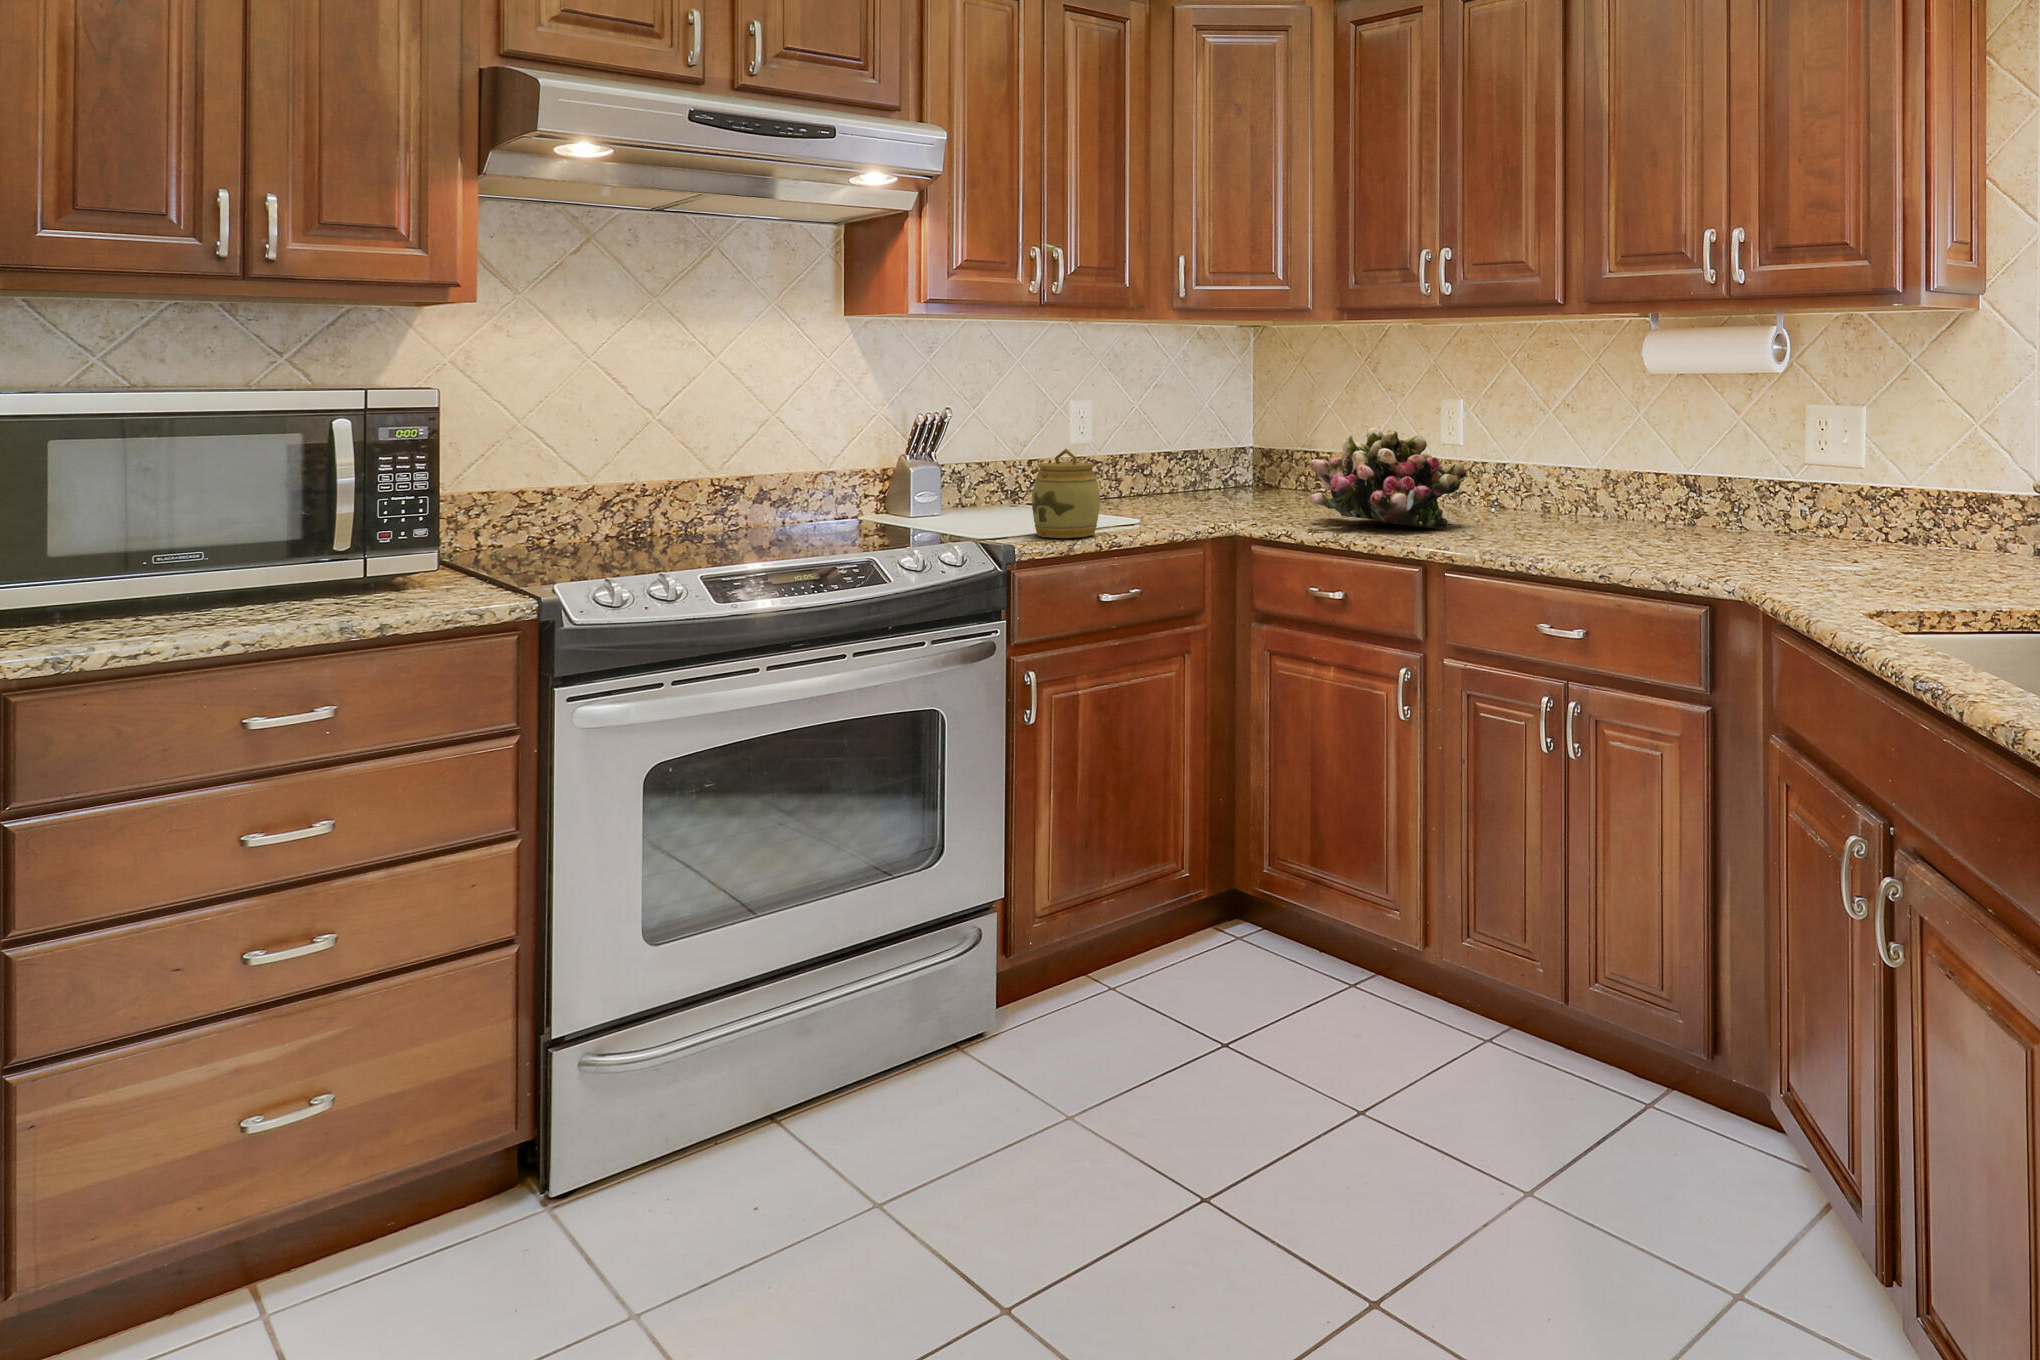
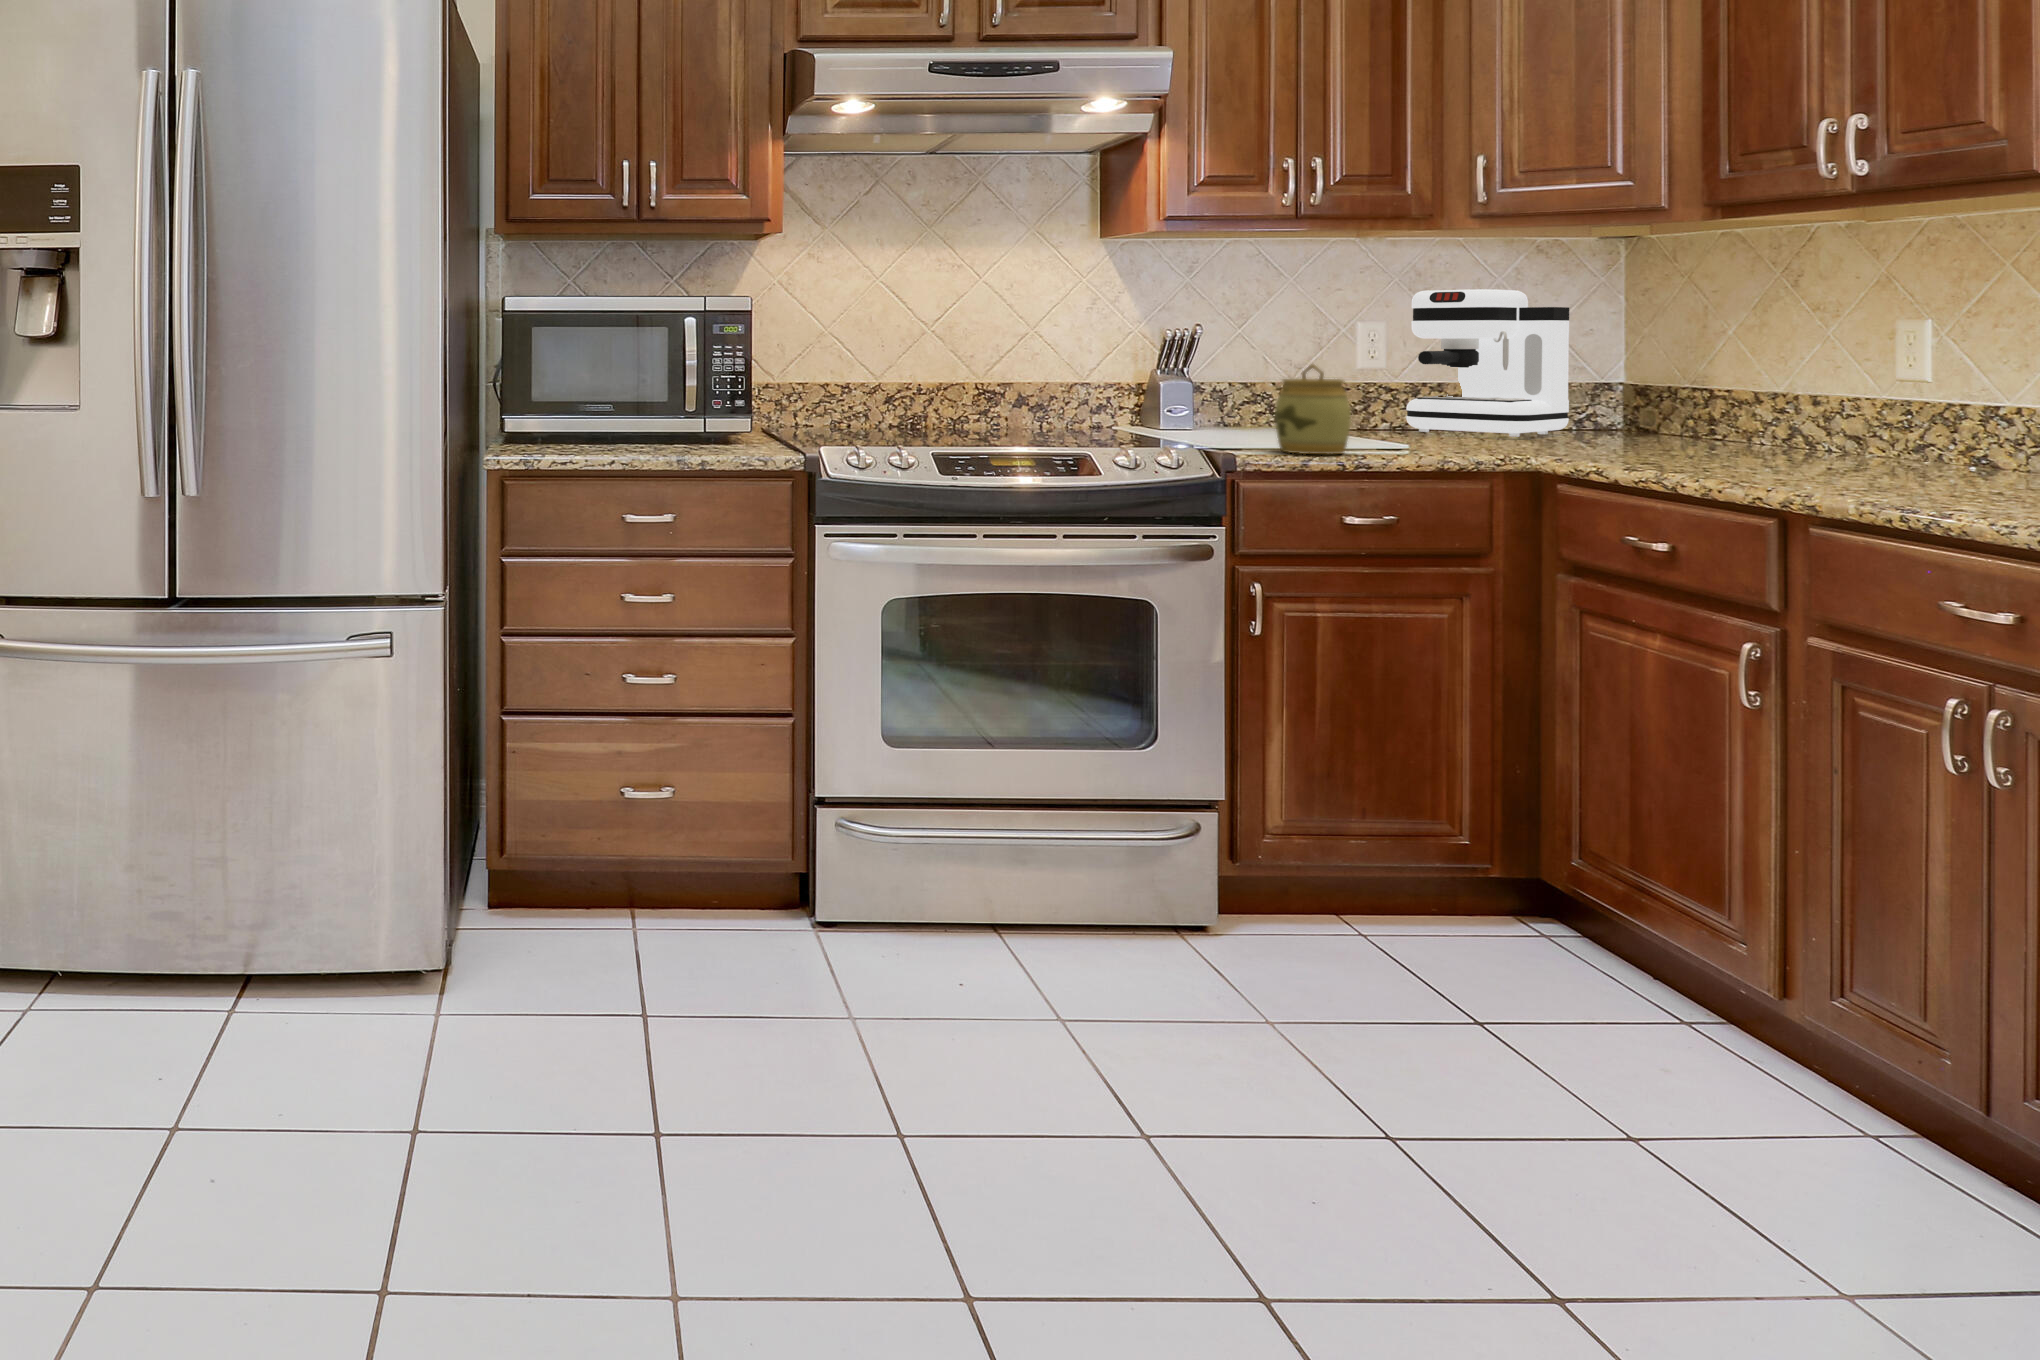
coffee maker: none [1110,370,1226,502] -> present [1406,289,1569,437]
flower arrangement: present [1309,428,1466,528] -> none [1639,350,1911,477]

